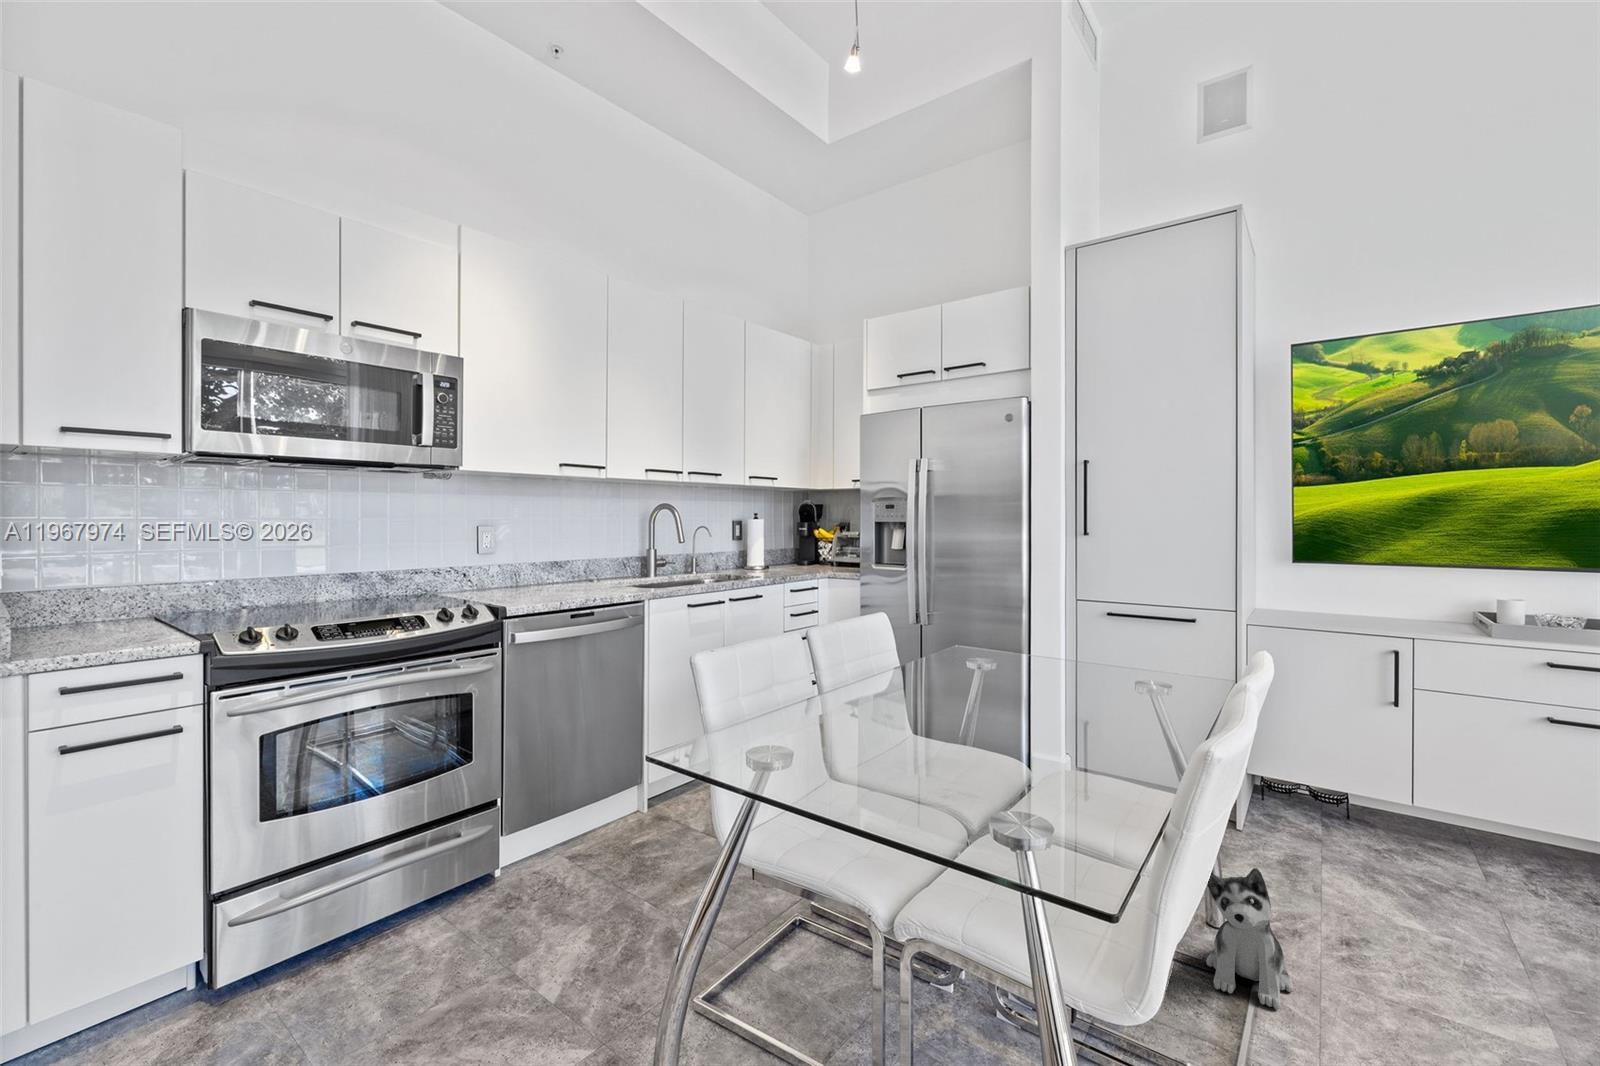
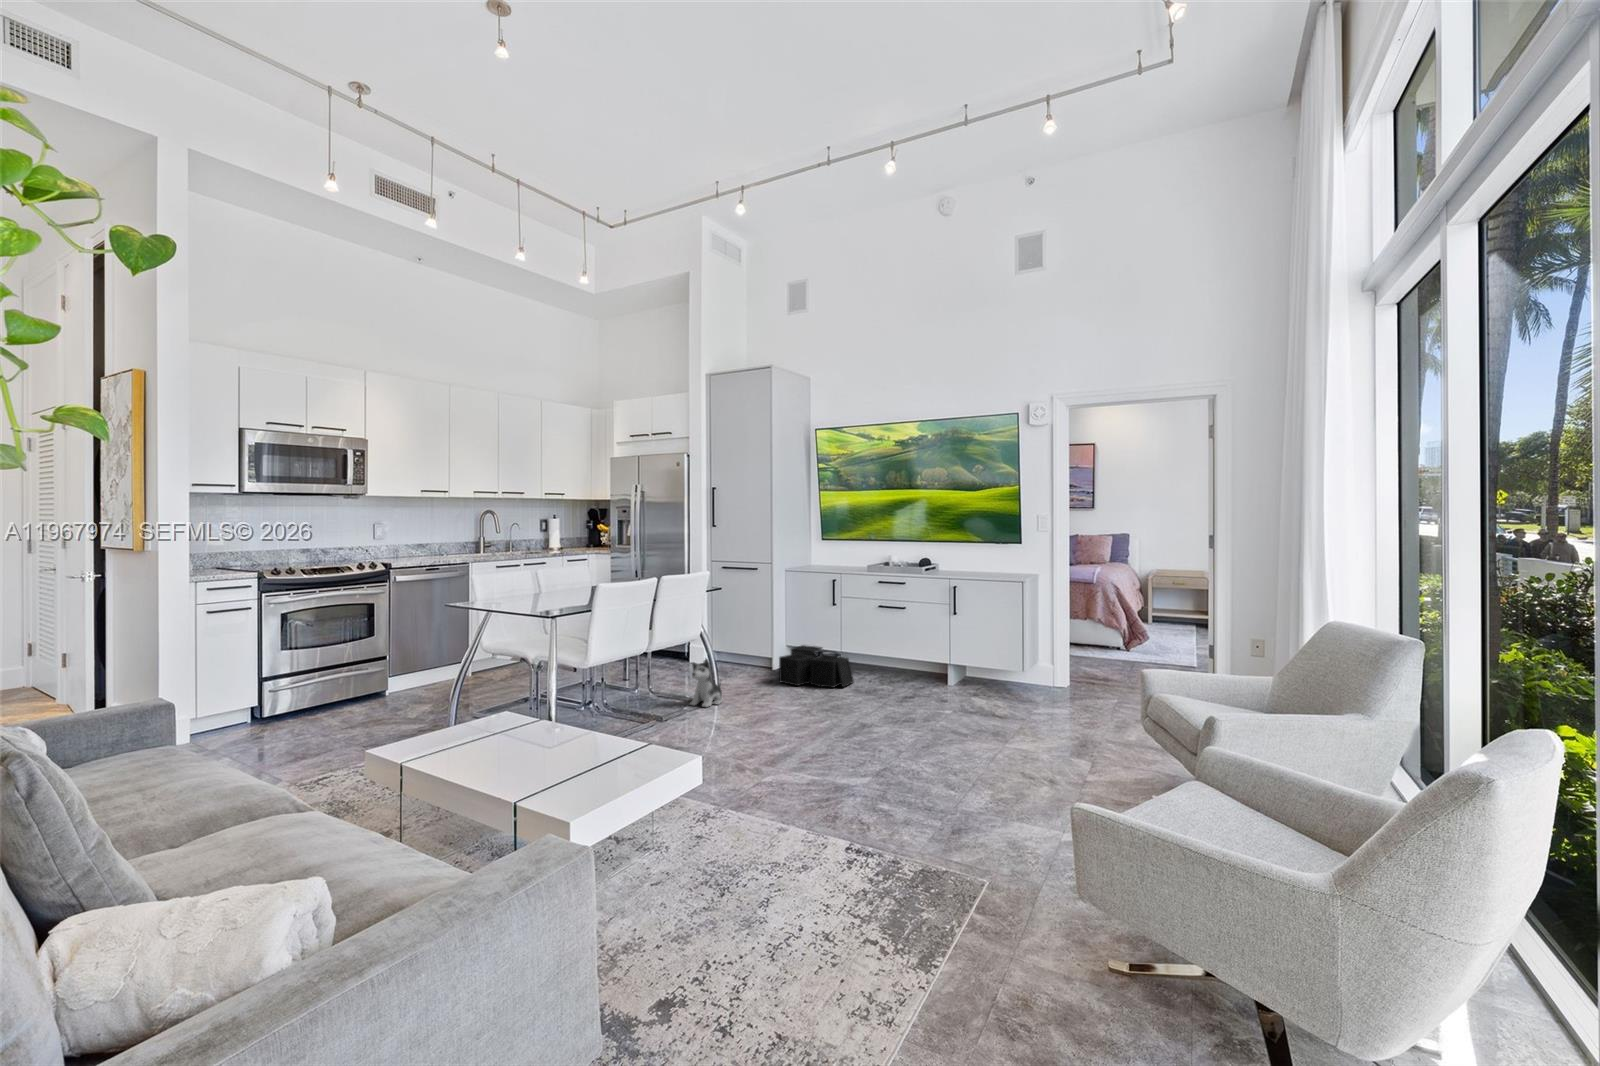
storage bin: none [1282,777,1516,922] -> present [779,645,854,688]

